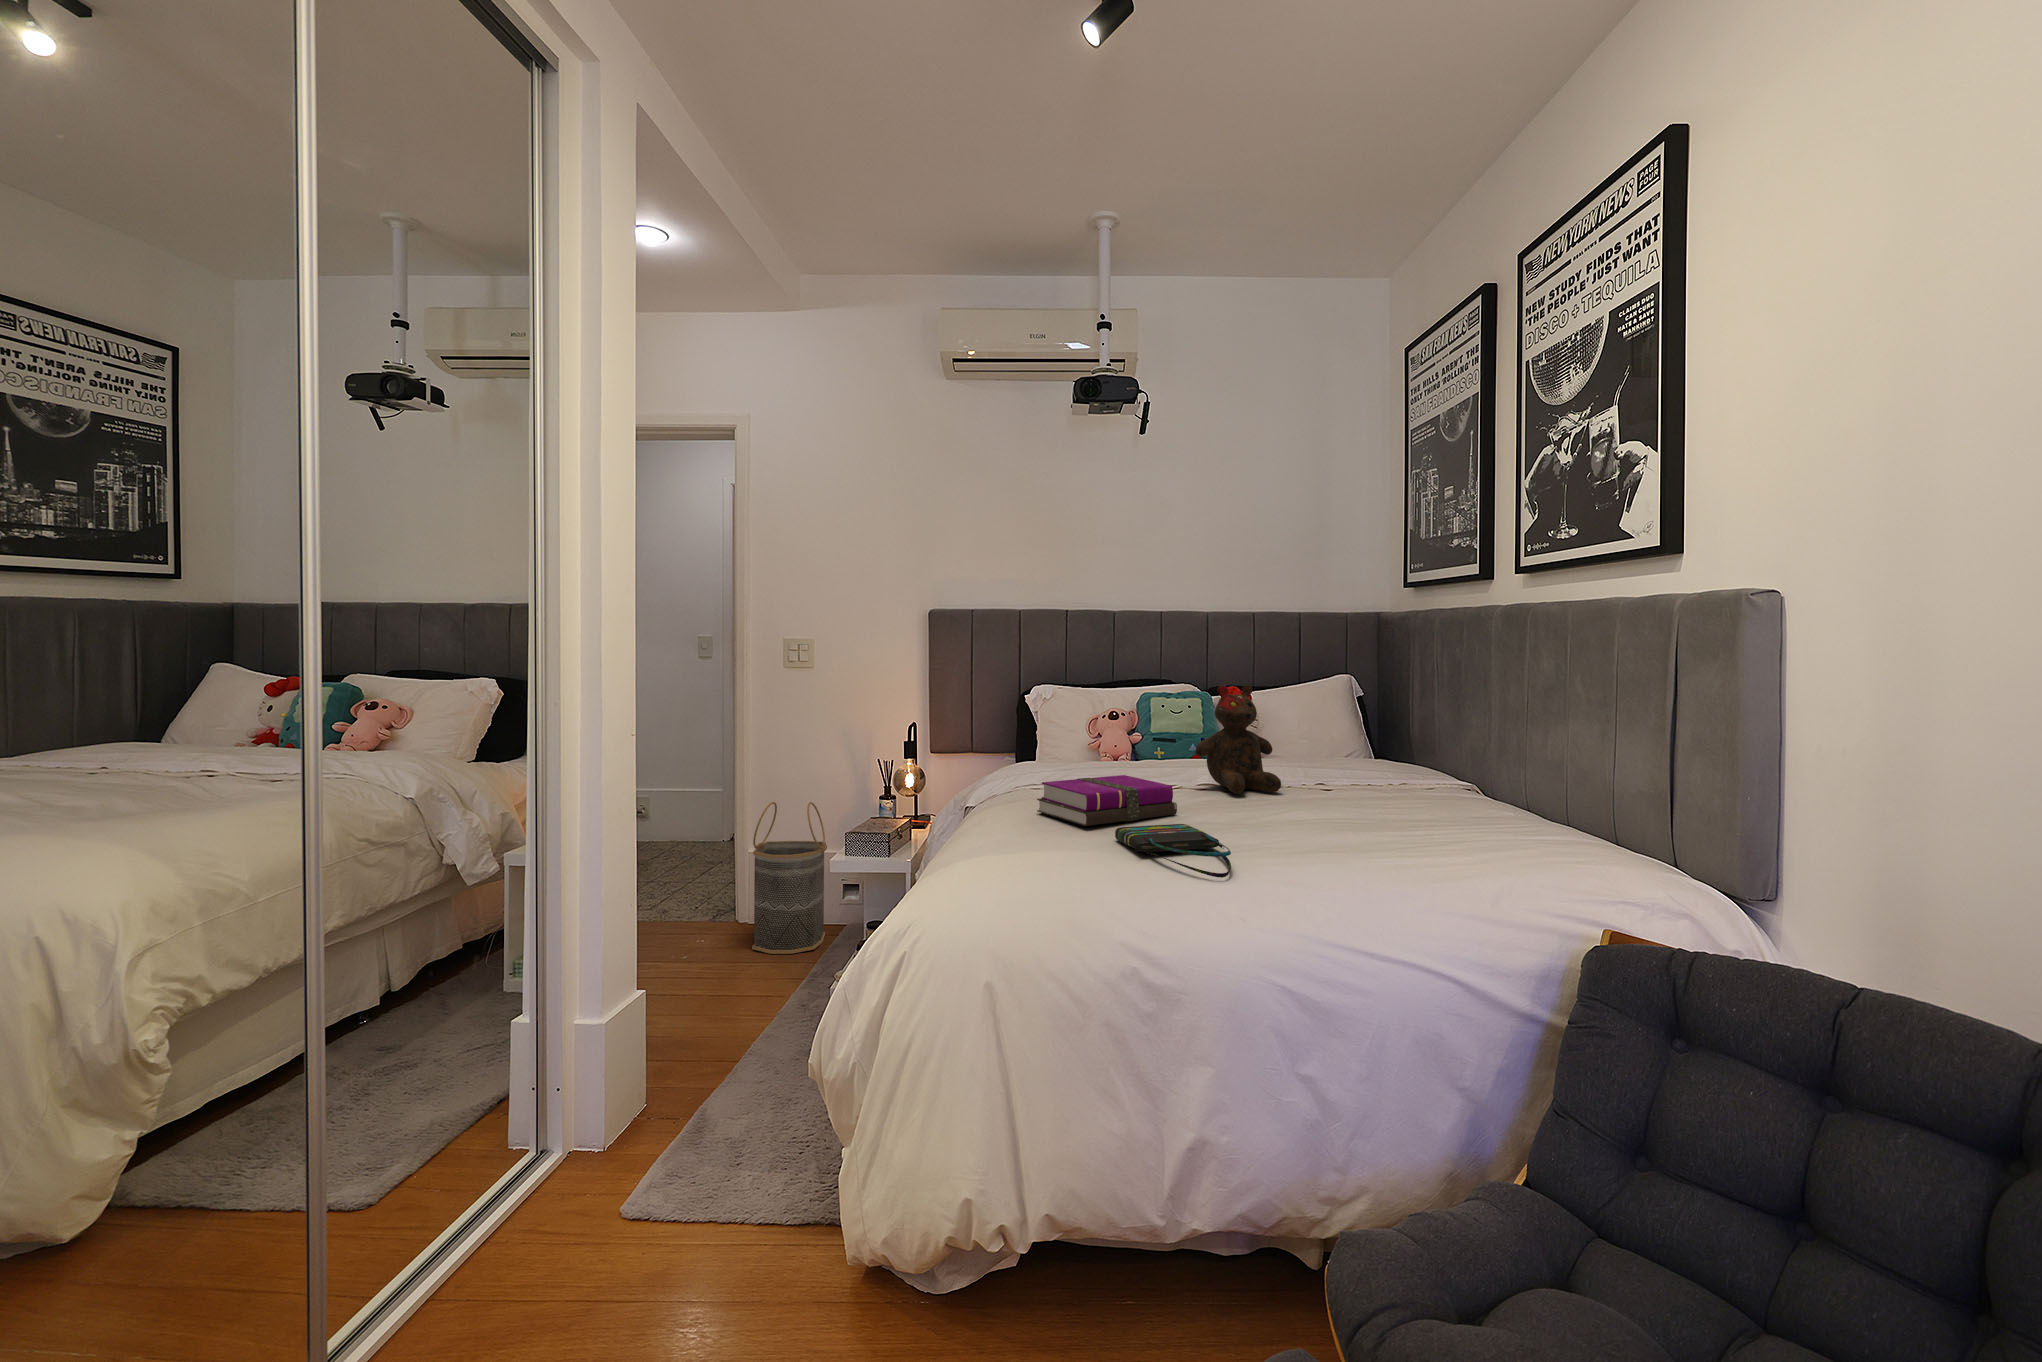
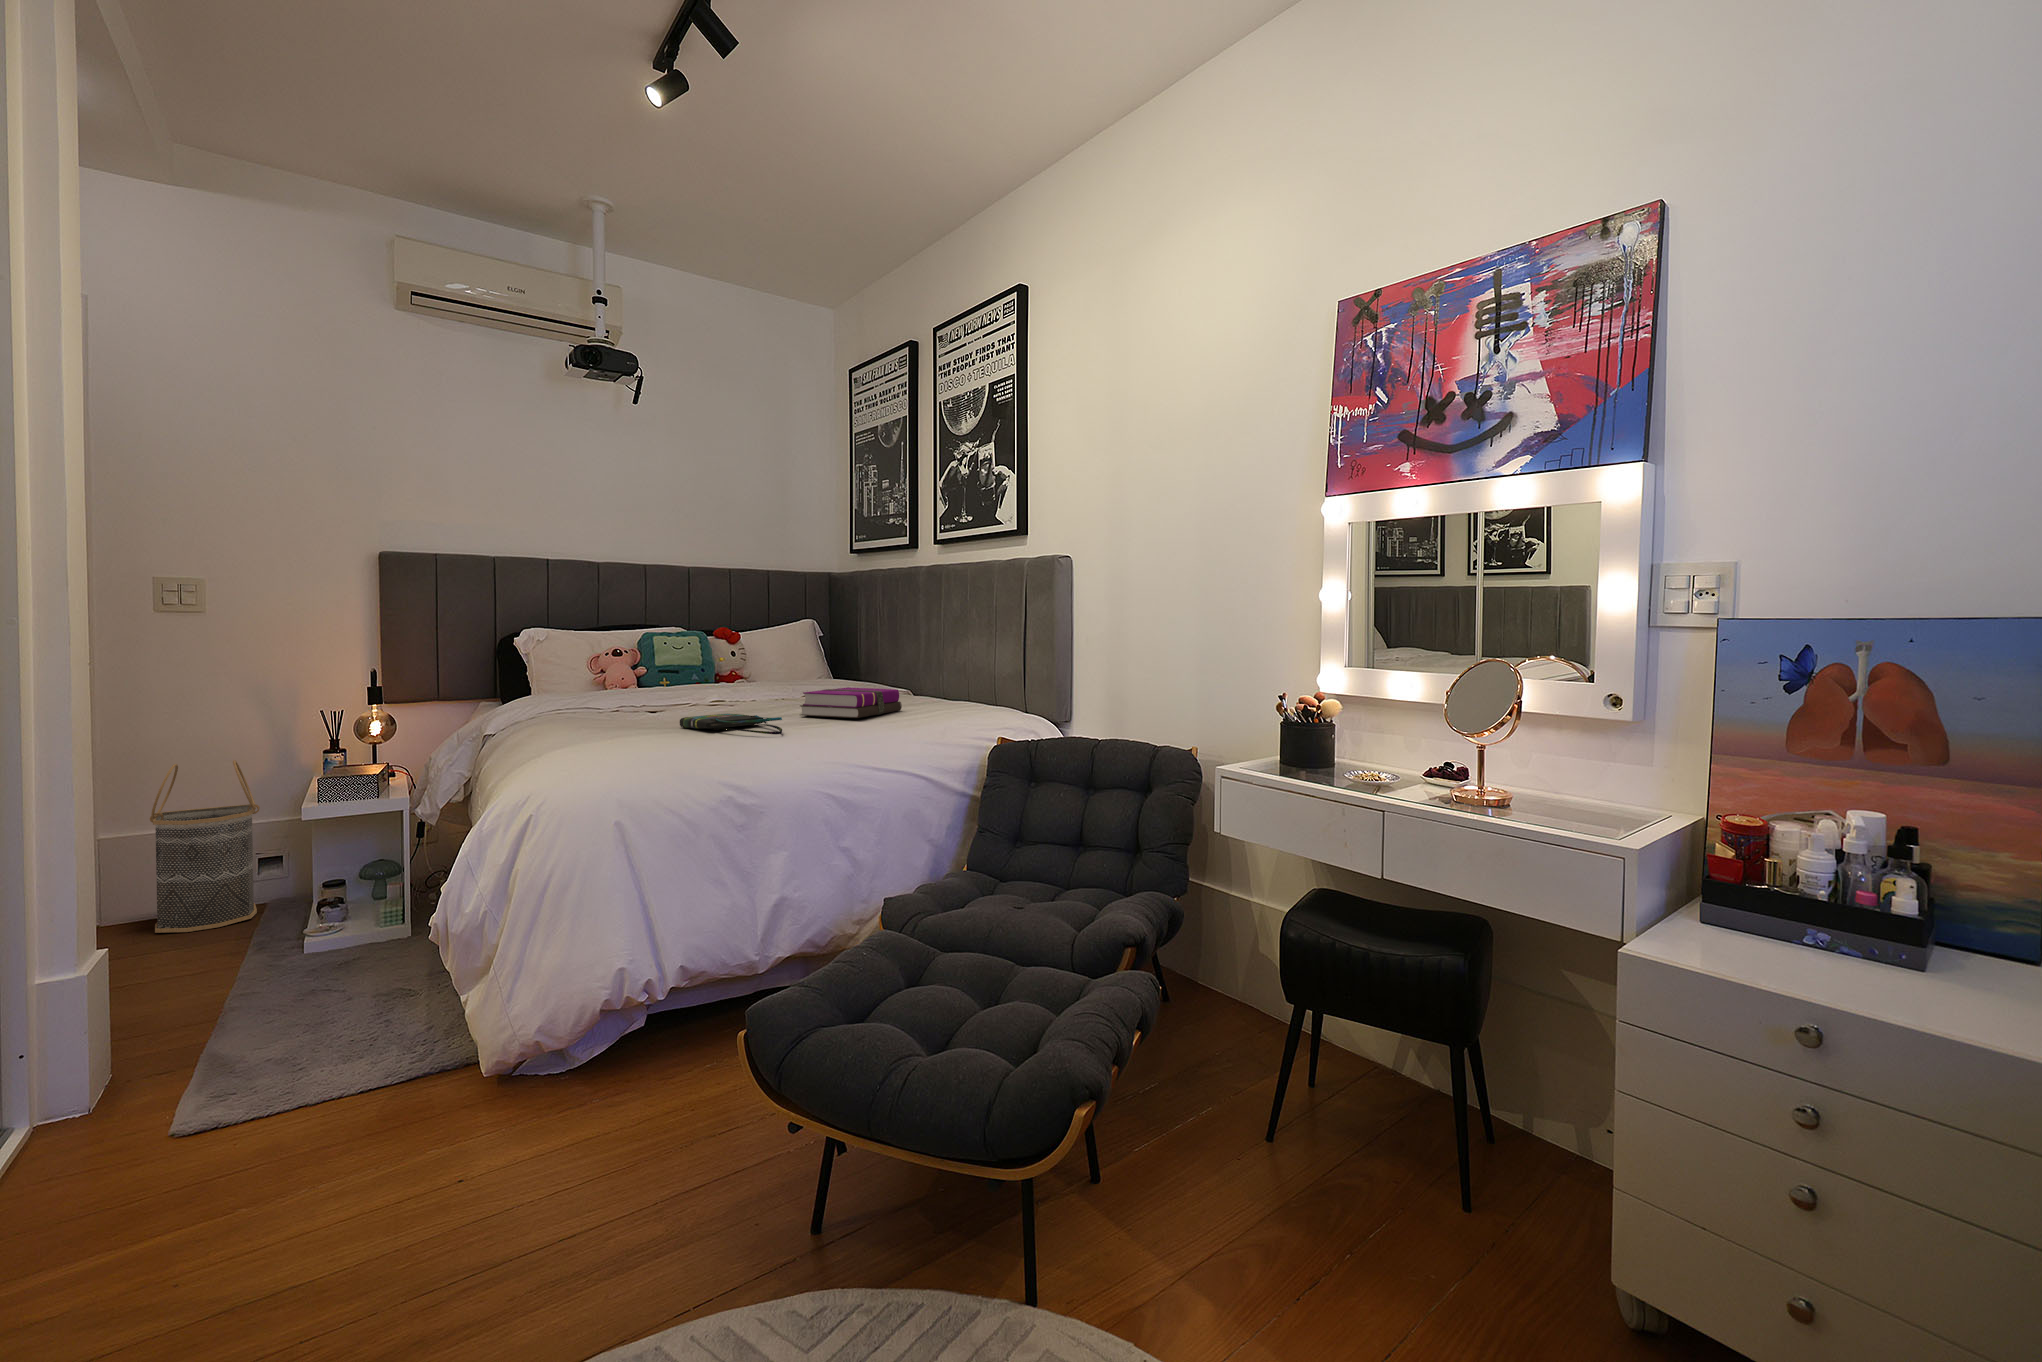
teddy bear: present [1195,685,1281,794] -> none [713,619,783,701]
hardback book: present [1037,775,1177,826] -> present [800,687,902,718]

